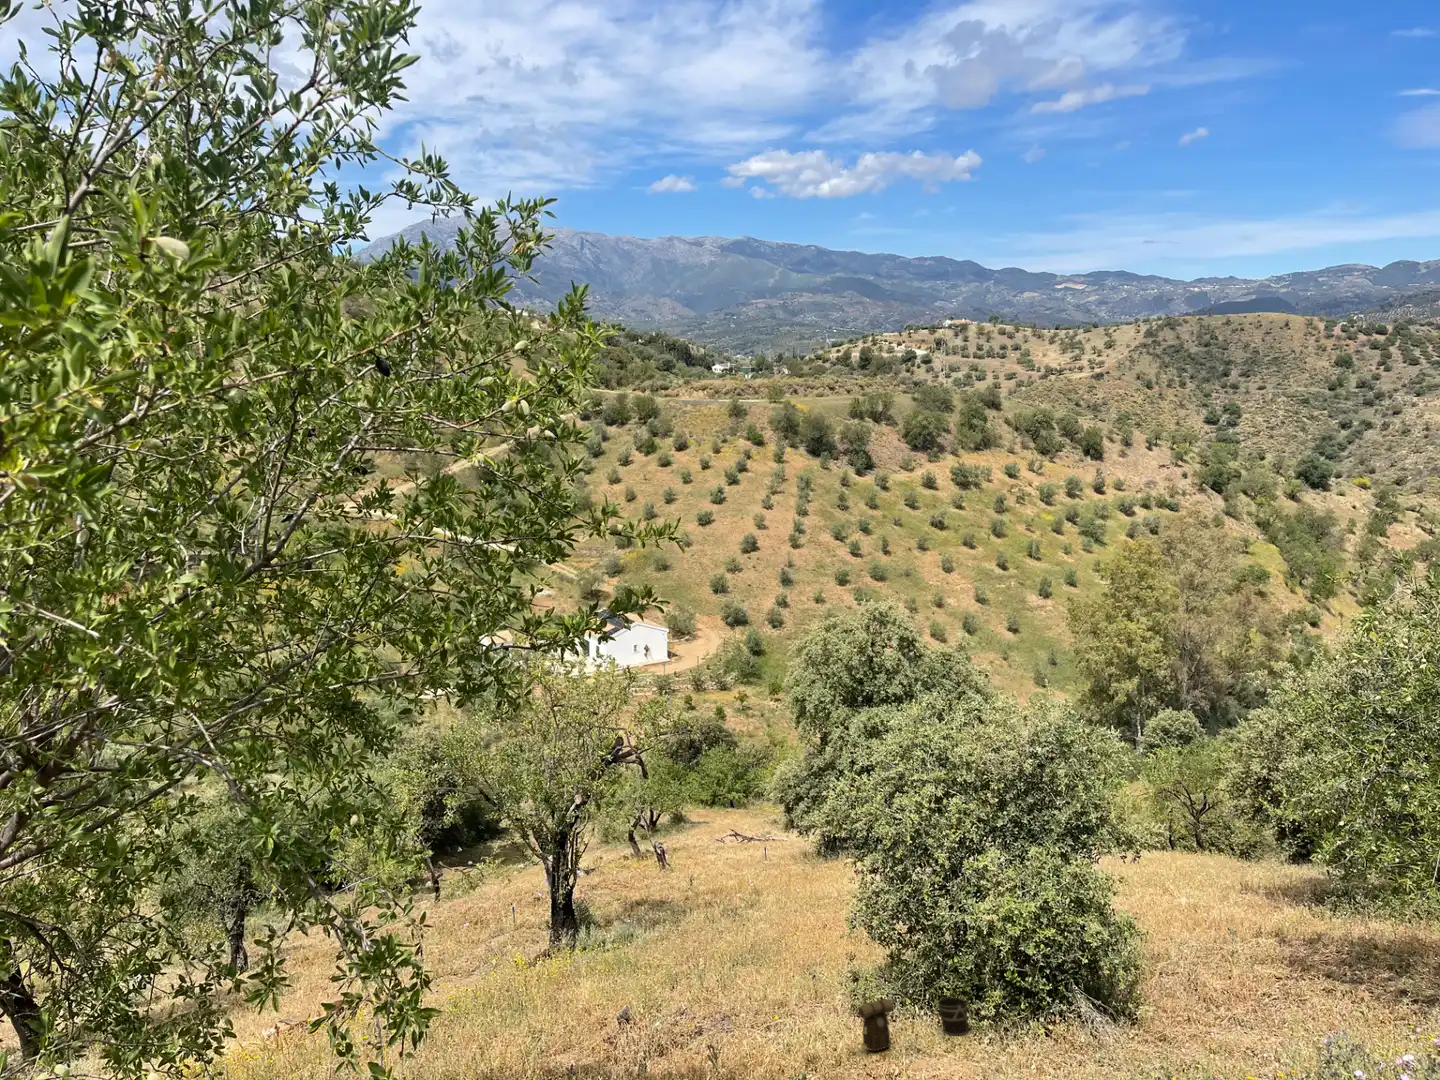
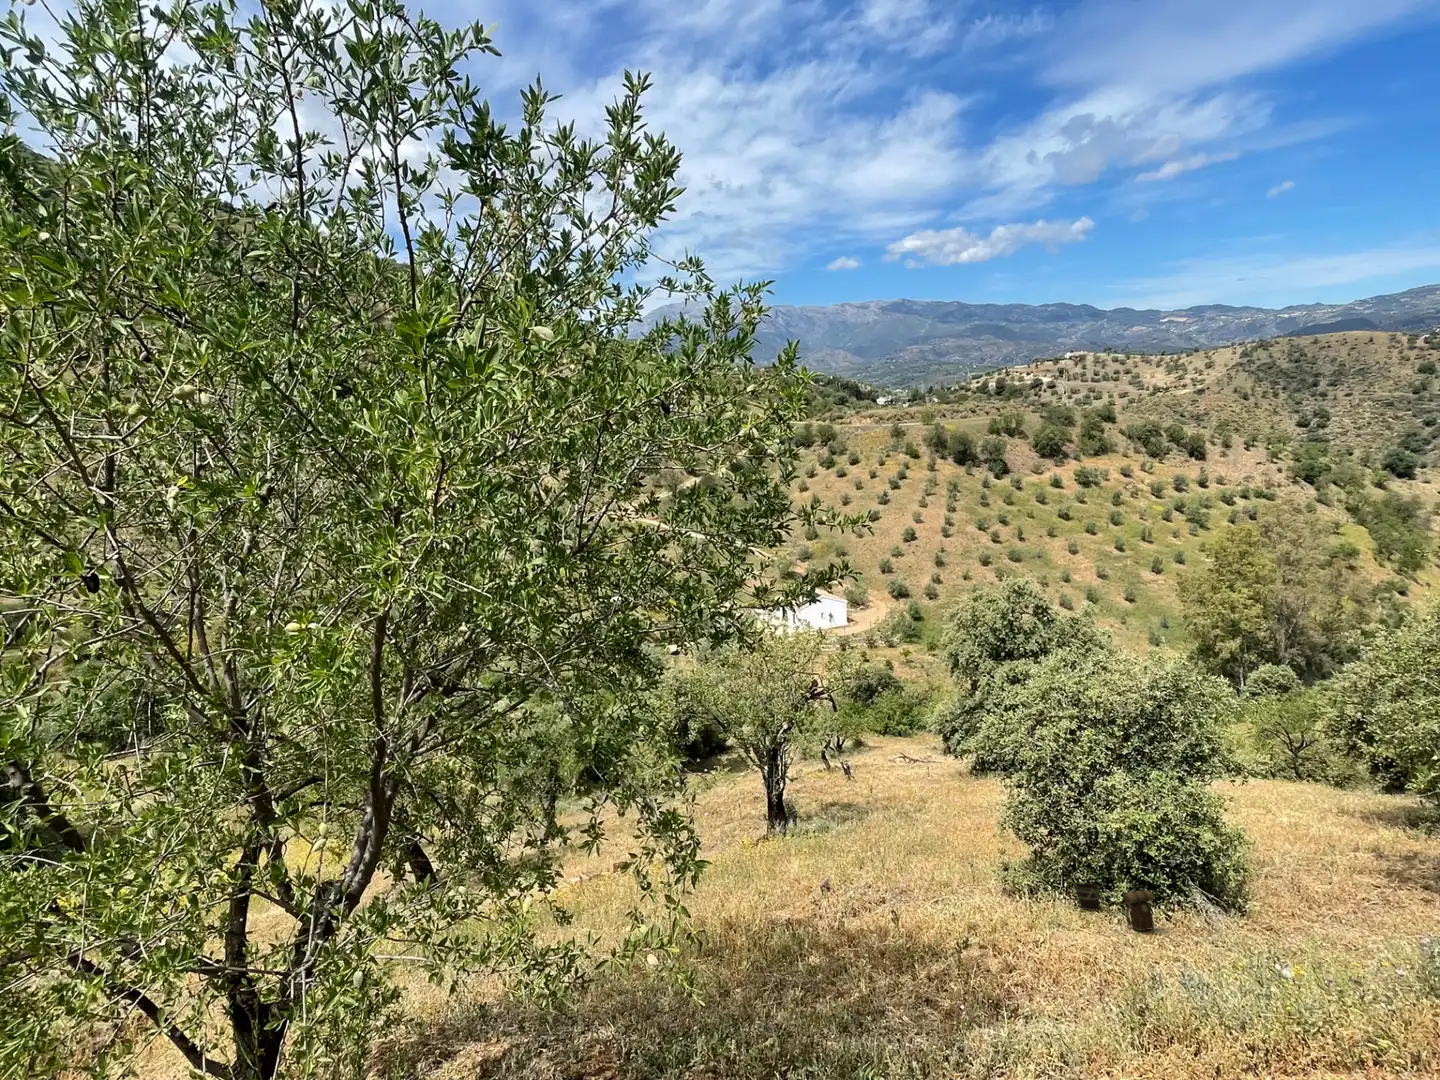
backpack: present [858,999,893,1051] -> present [1123,890,1154,931]

